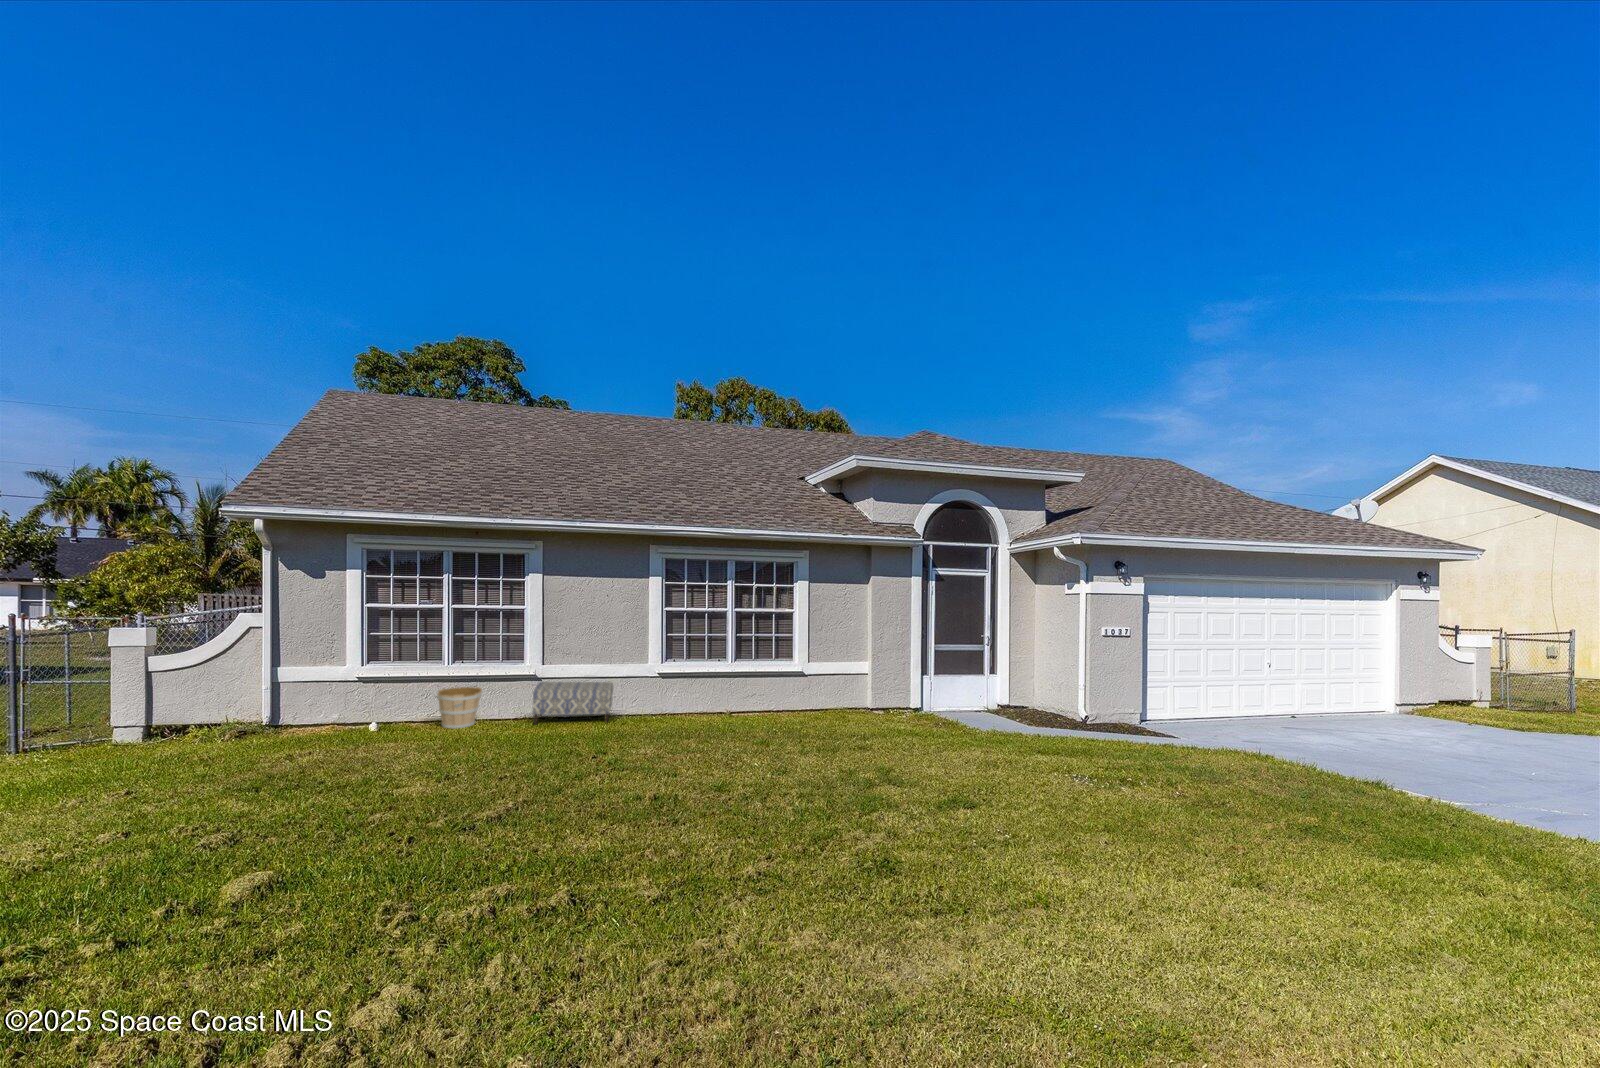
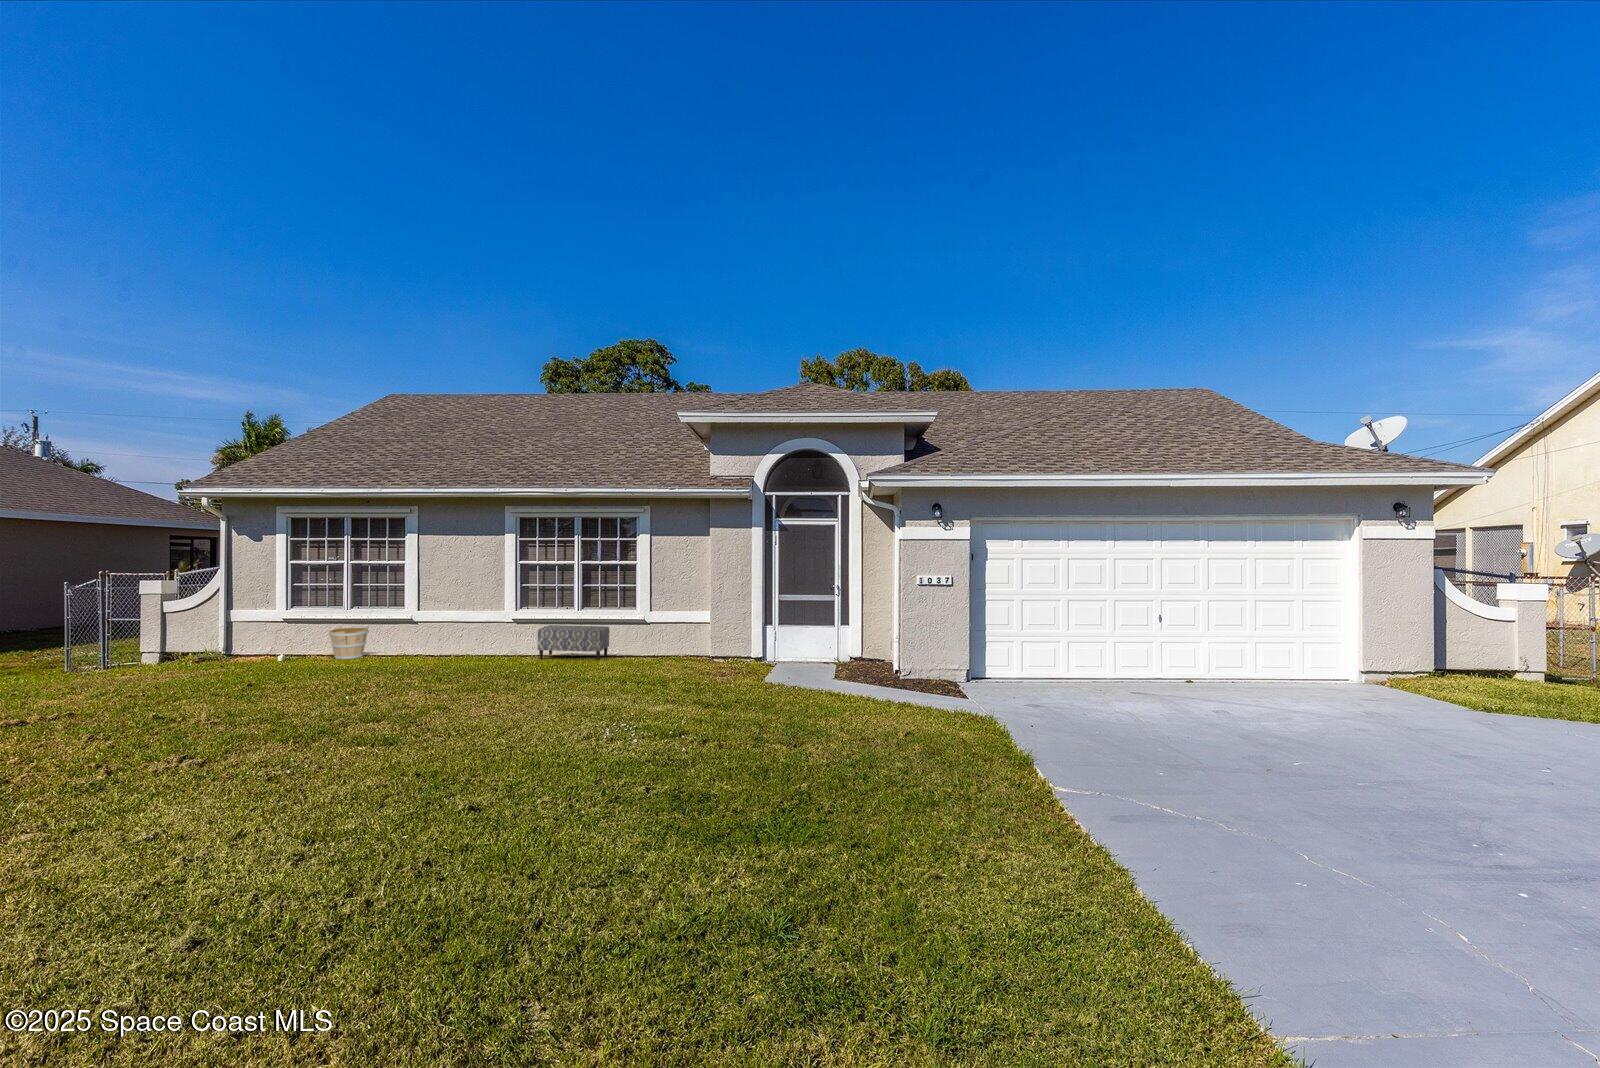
bench: present [532,682,613,725] -> present [538,625,609,660]

